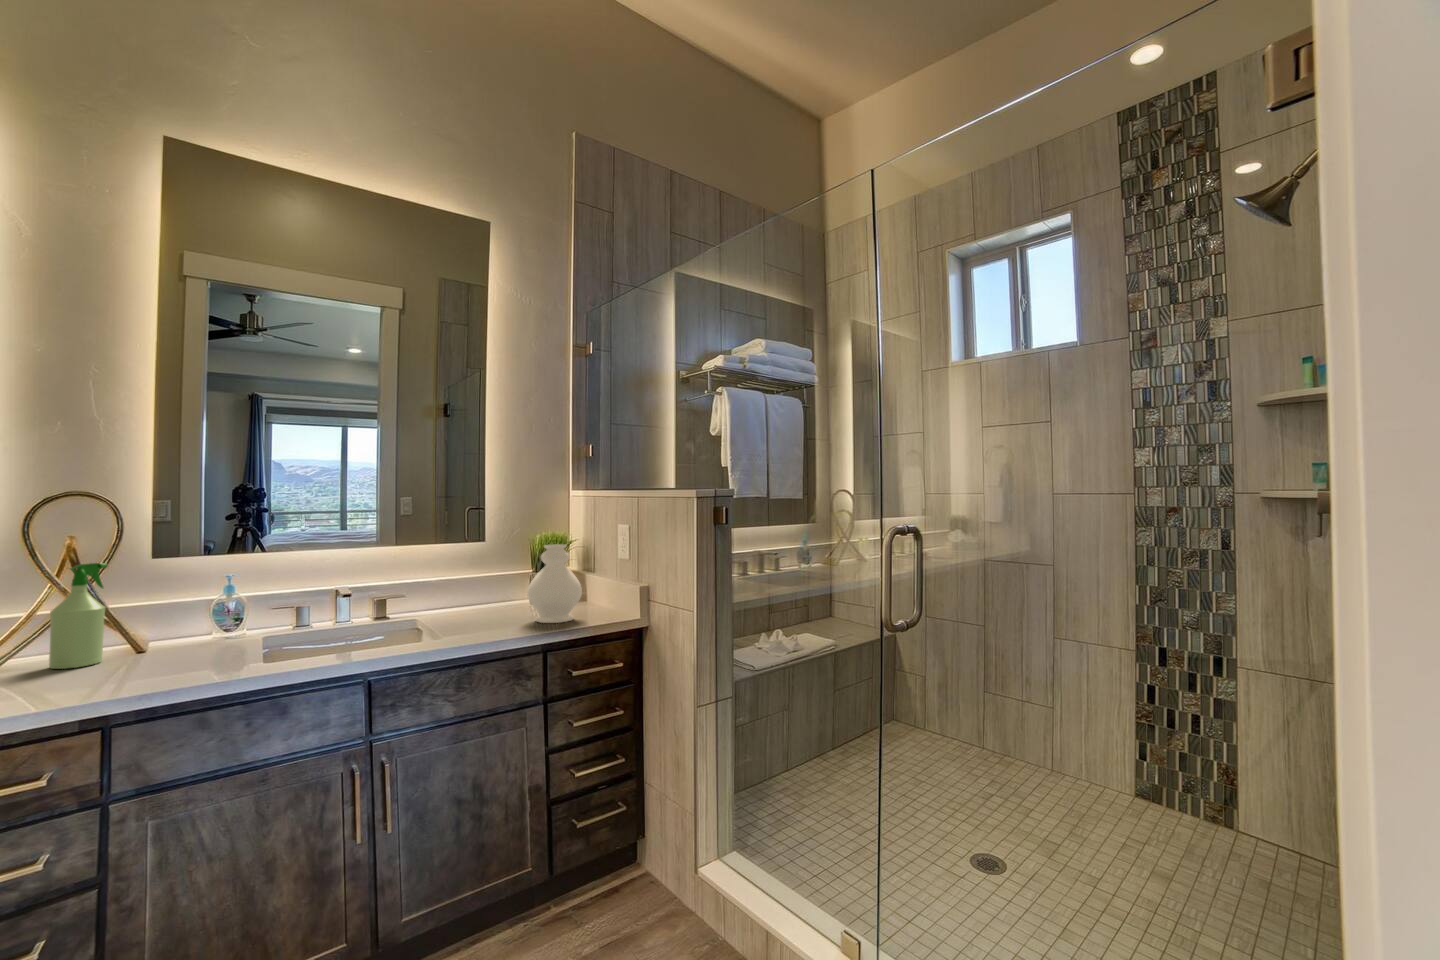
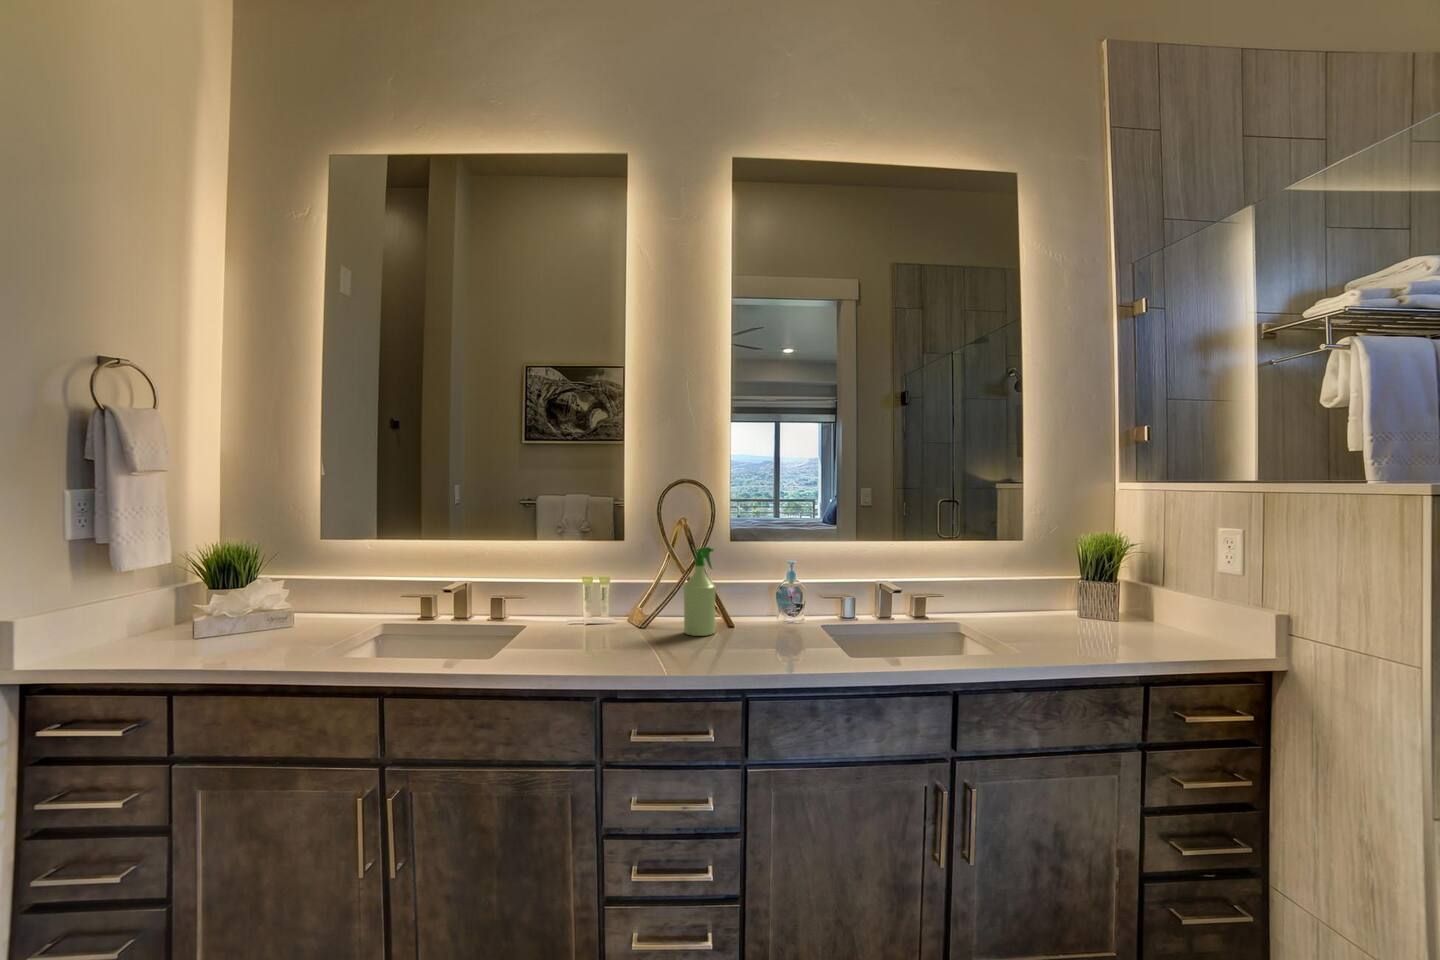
decorative vase: present [527,544,582,623] -> none [1096,550,1174,650]

